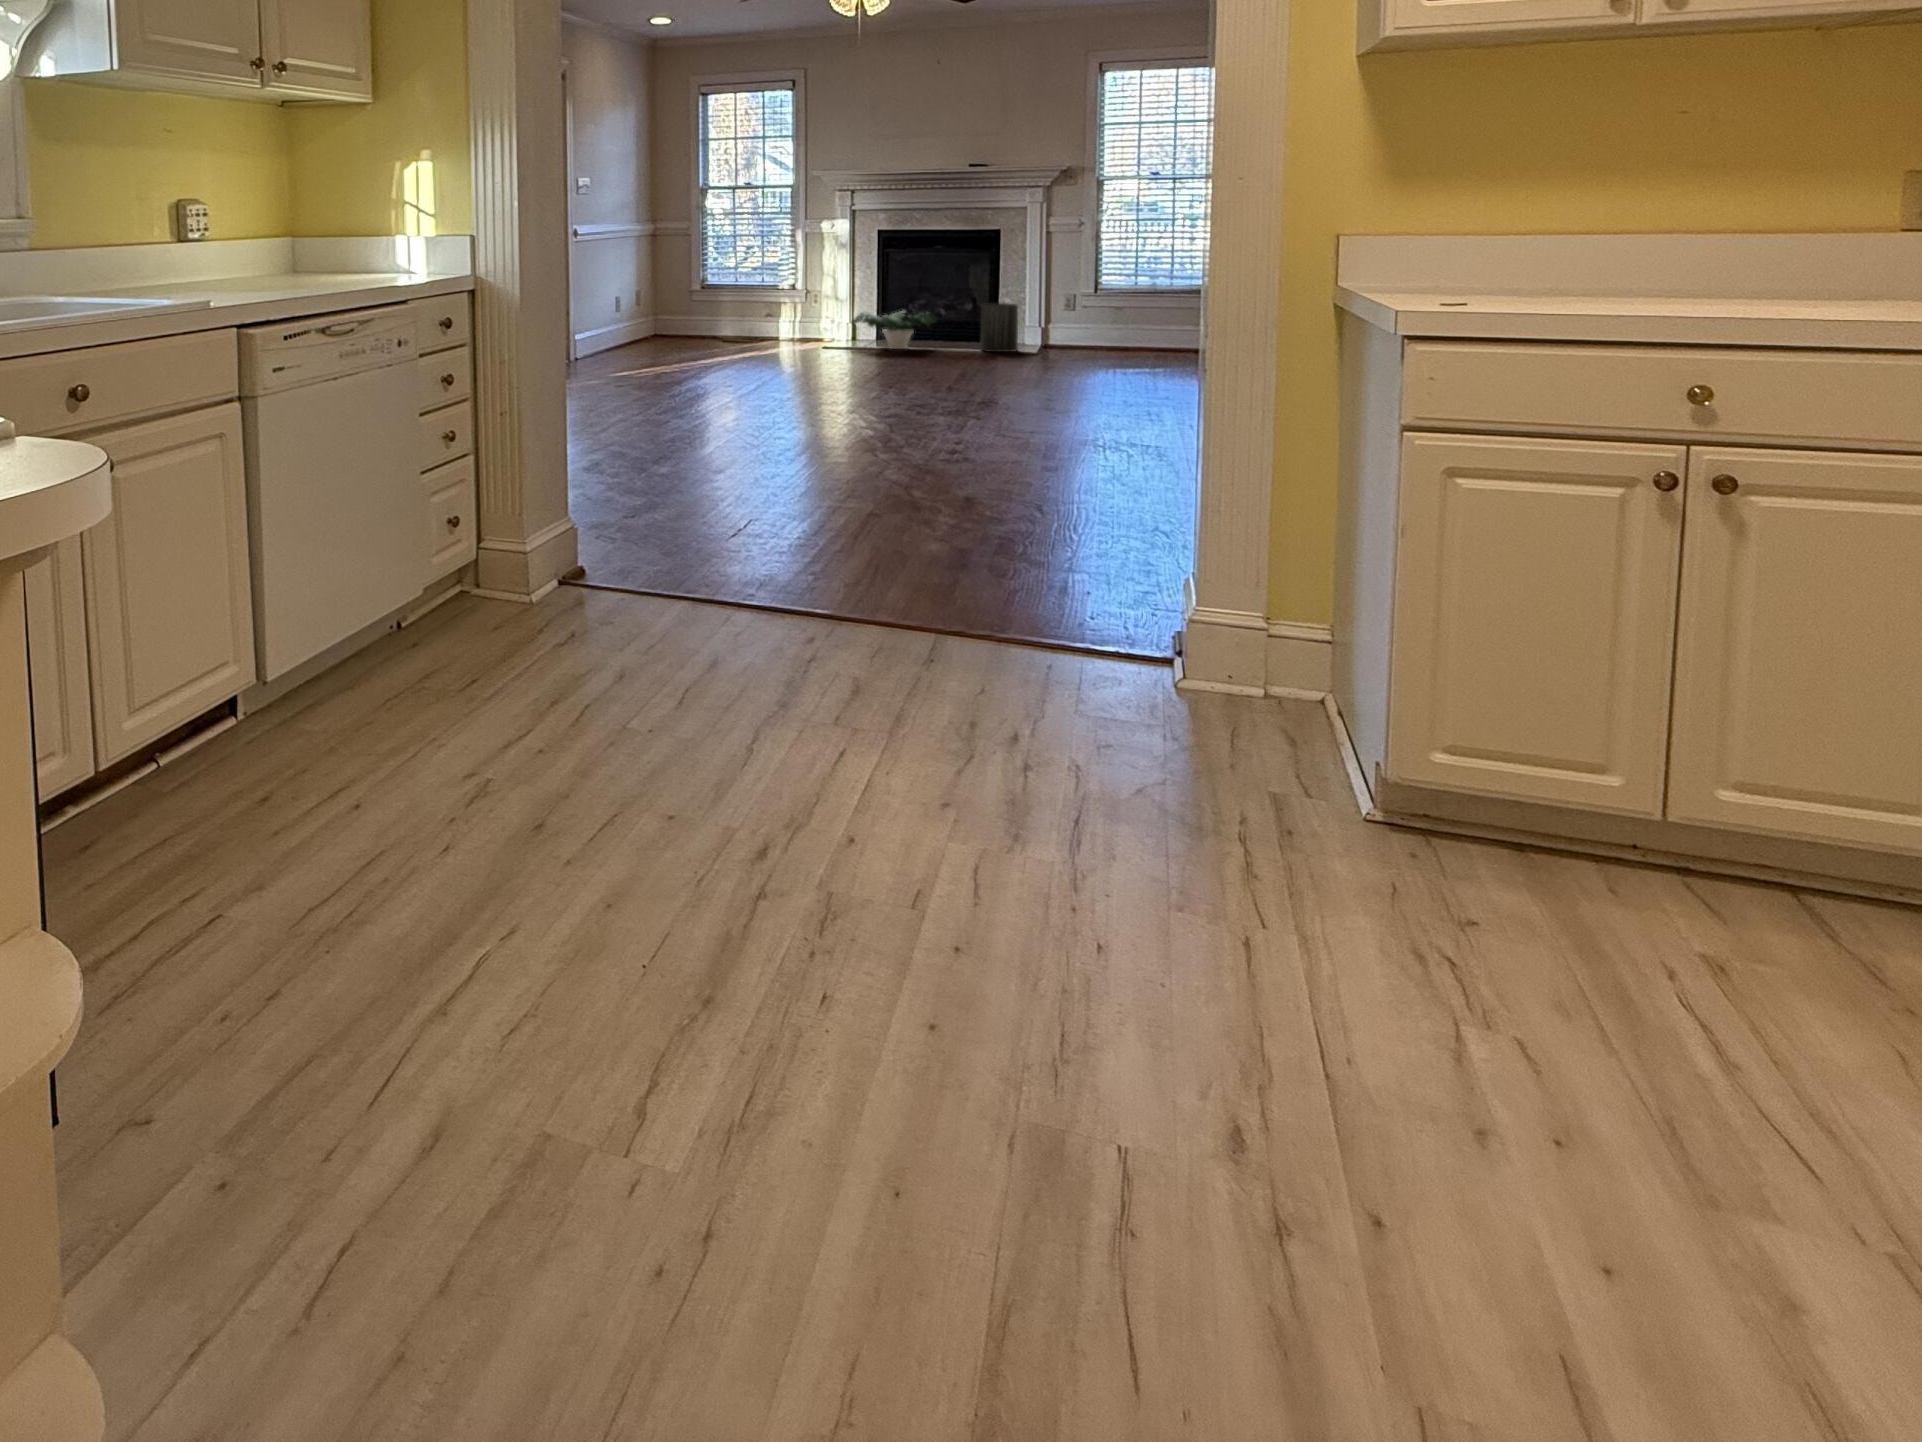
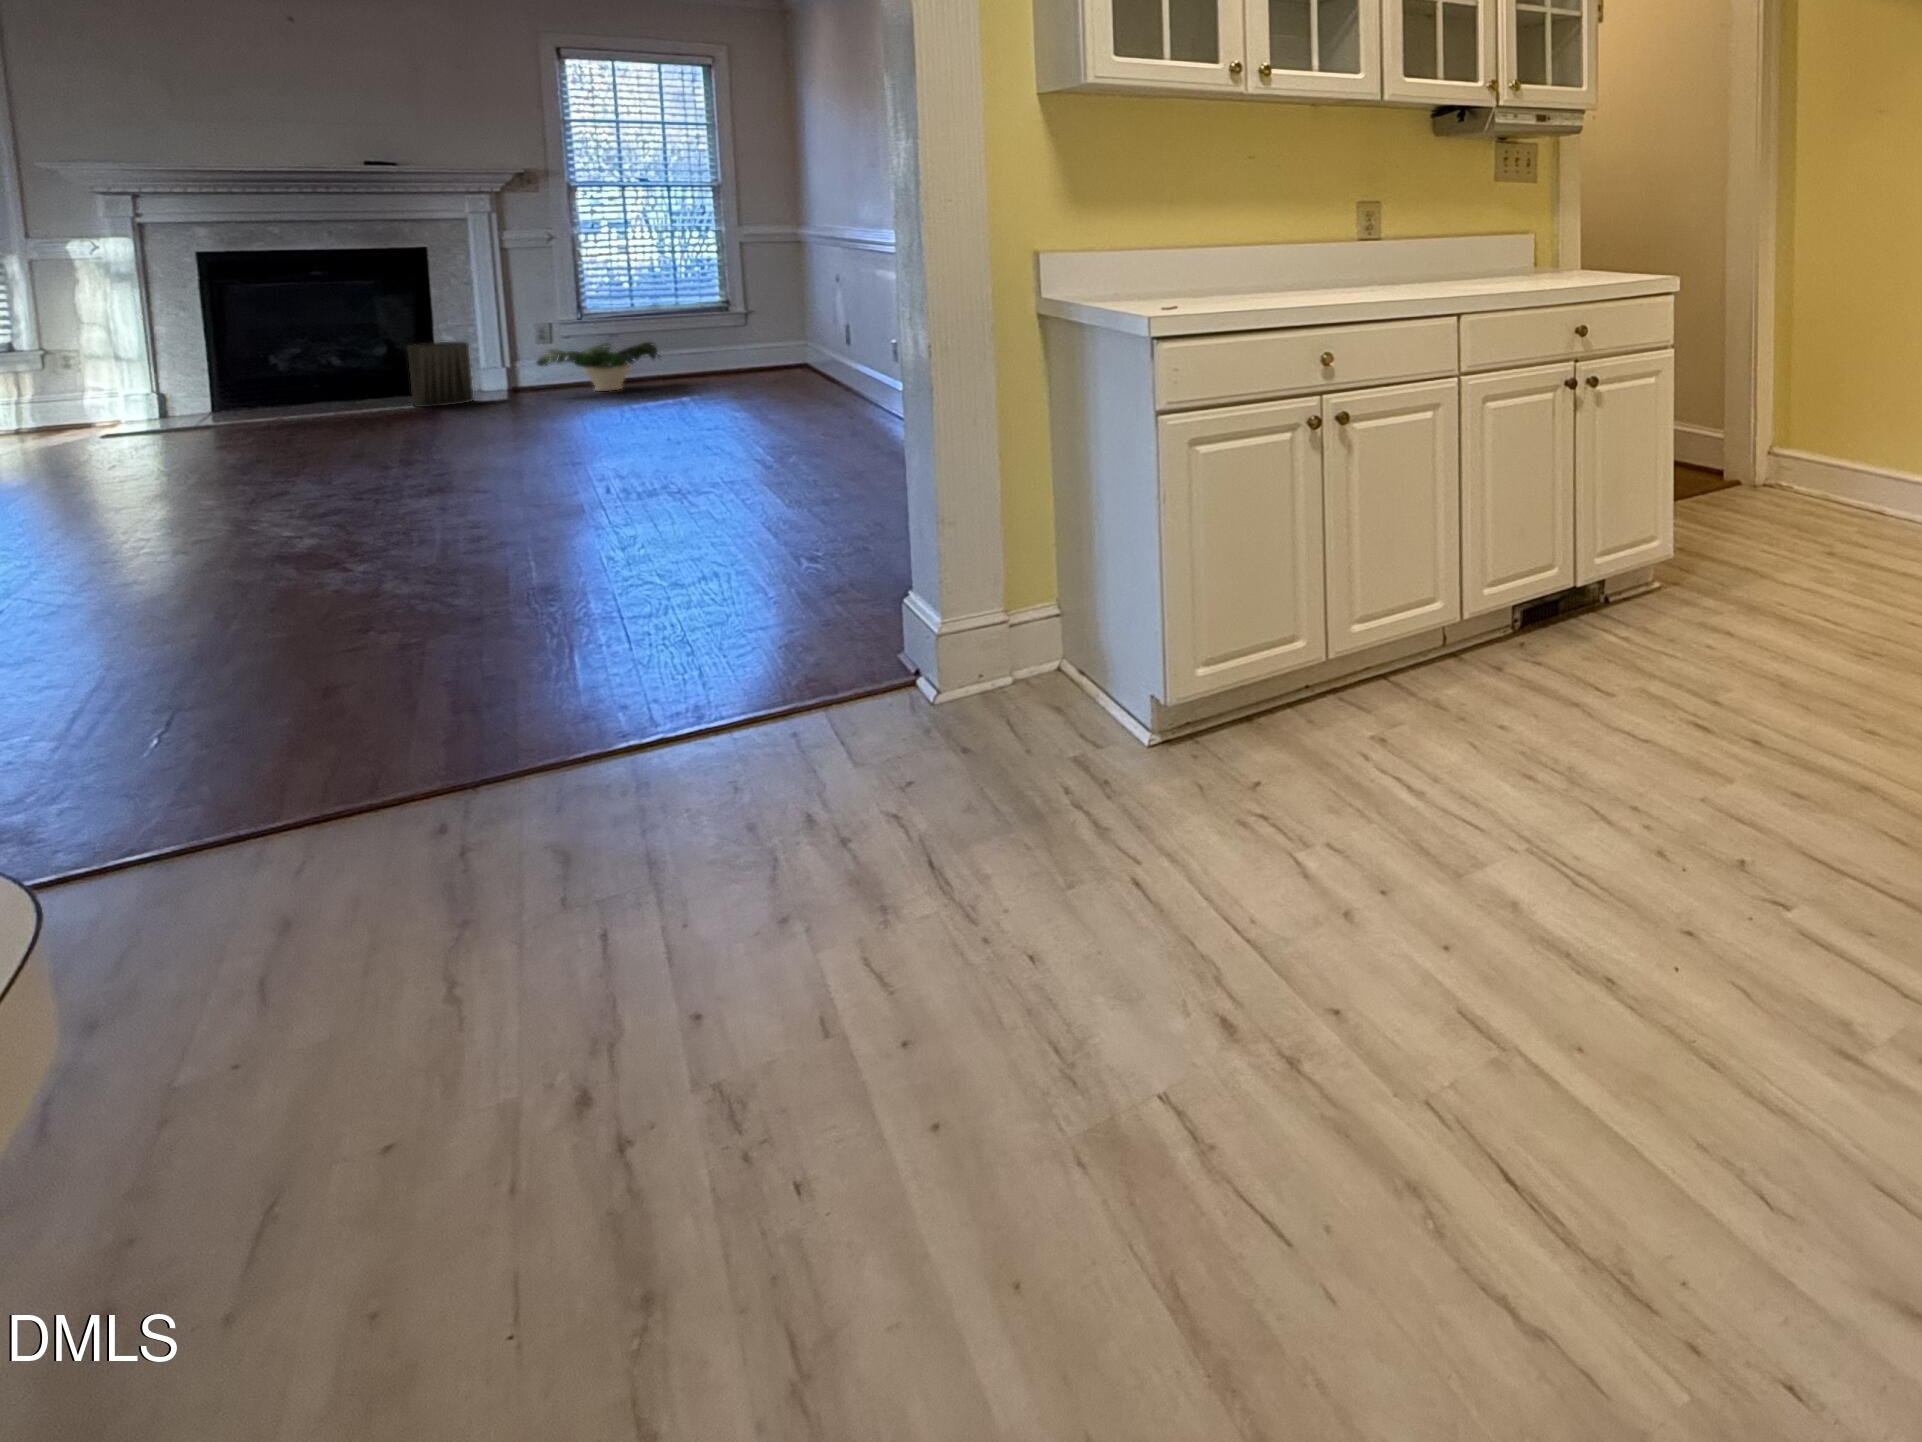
potted plant: present [852,311,937,349] -> present [537,342,660,391]

